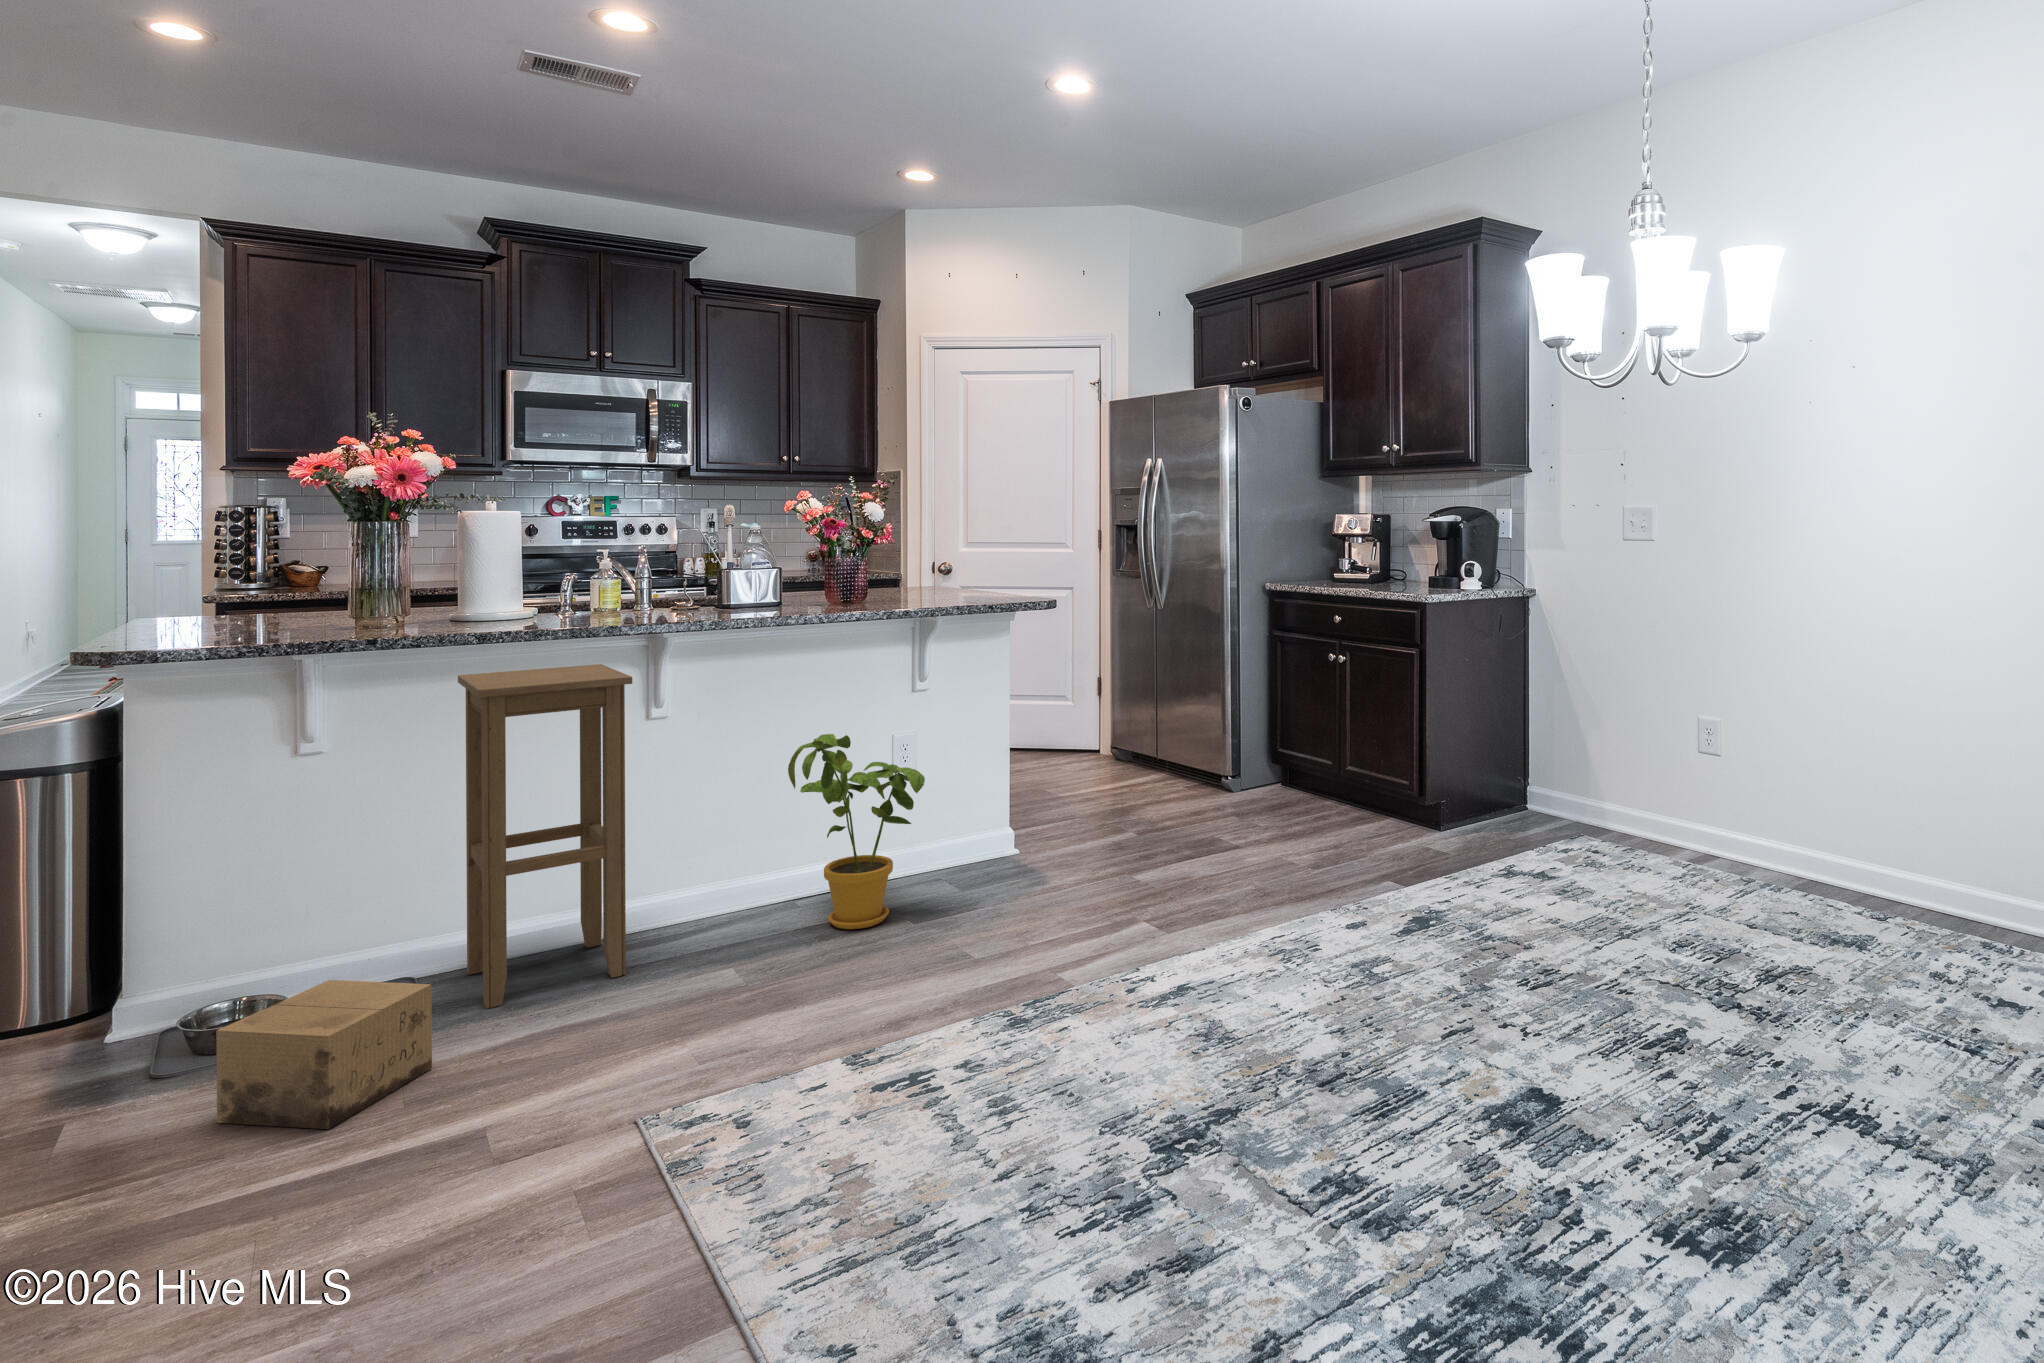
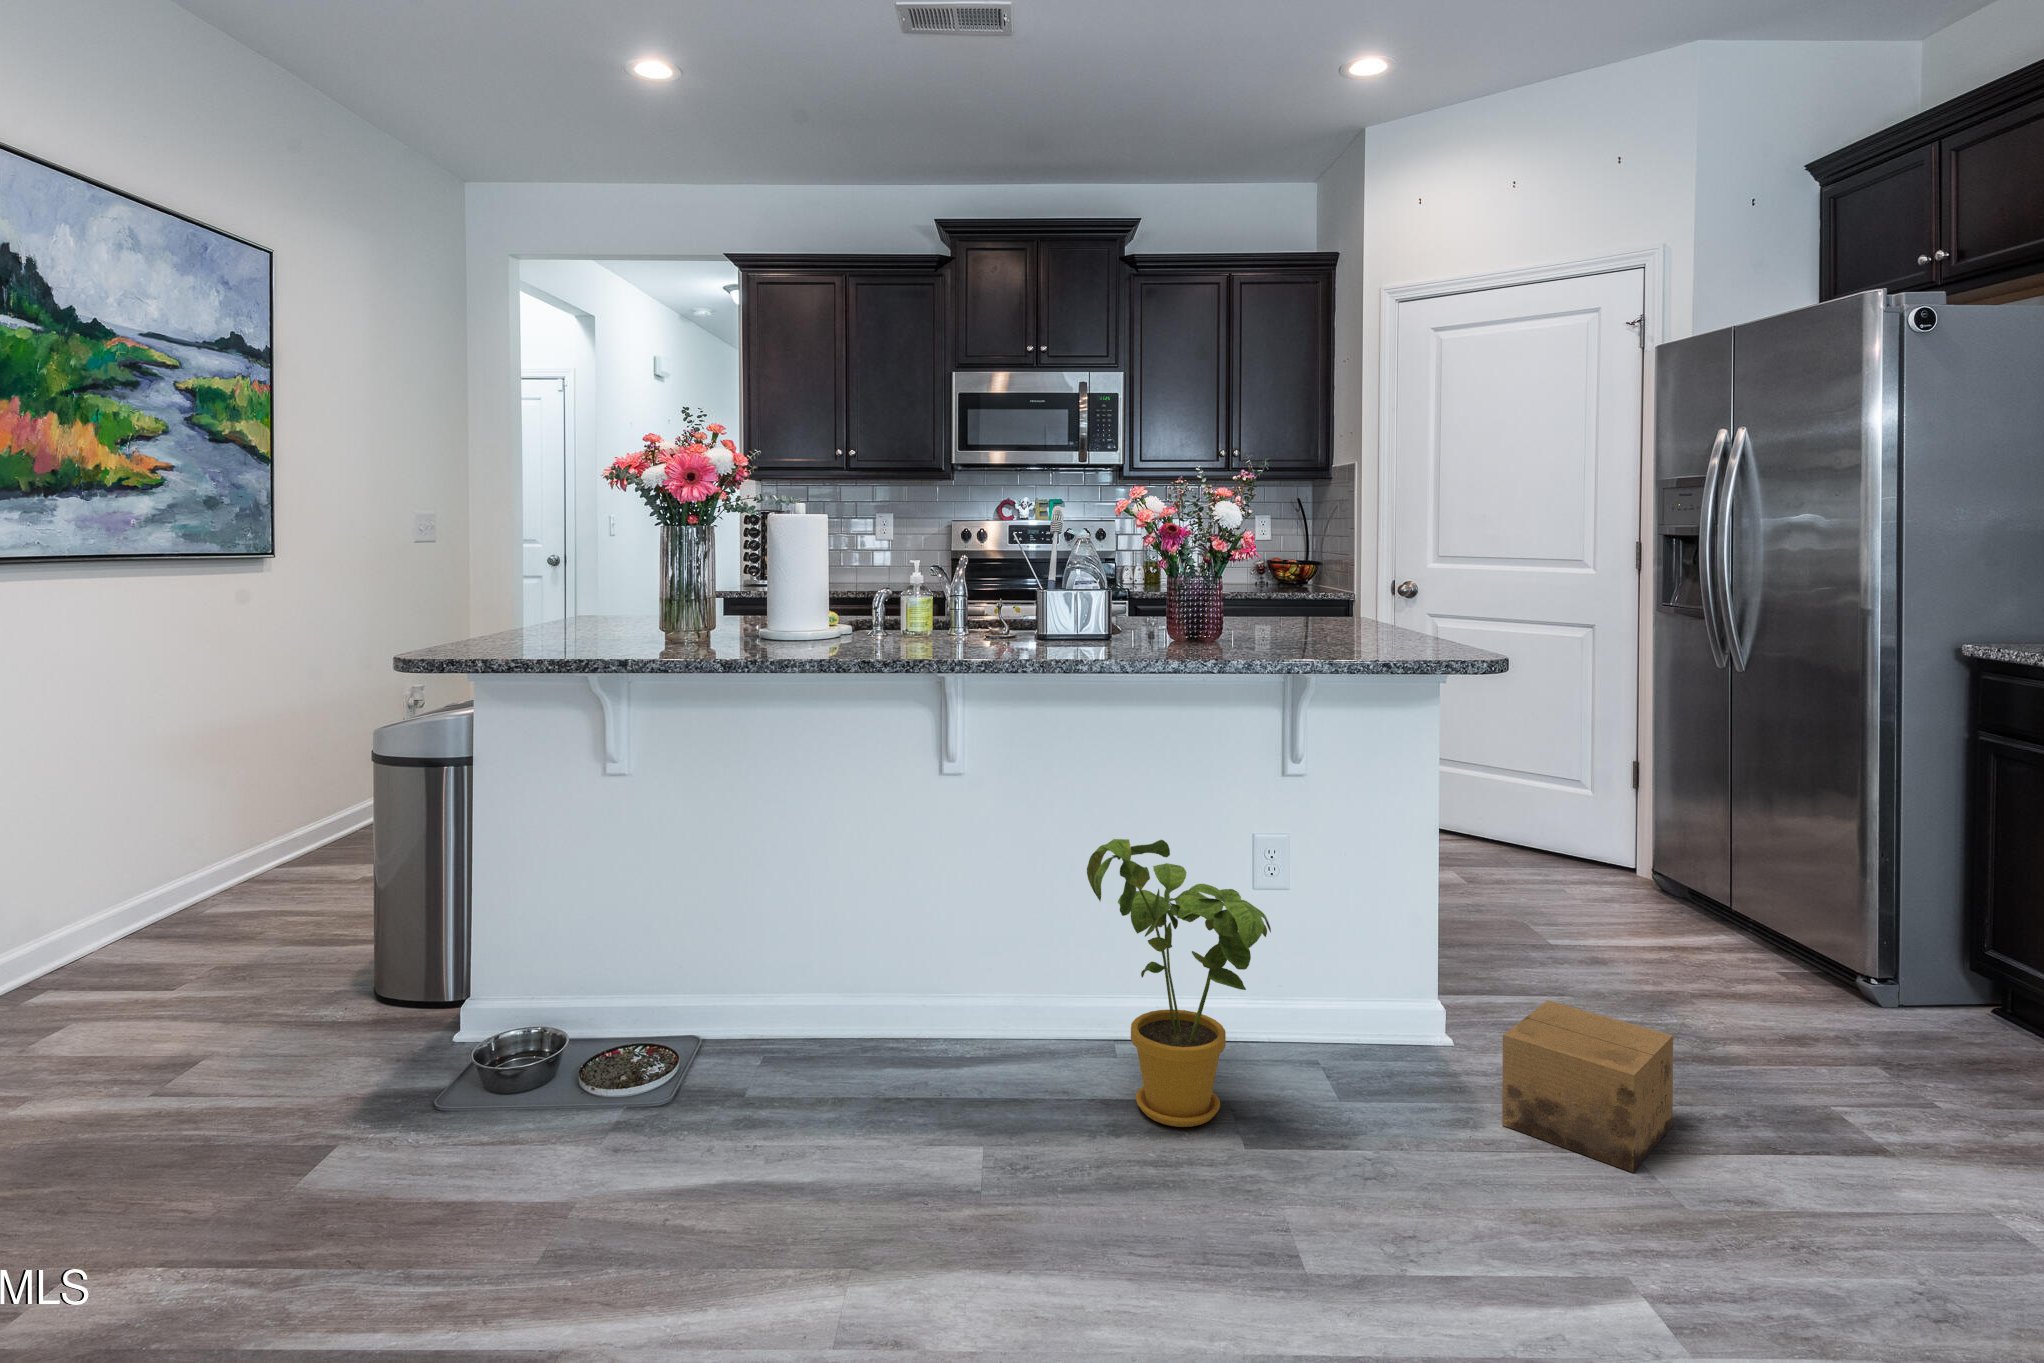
stool: present [458,664,632,1009] -> none [722,705,893,1112]
cardboard box: present [216,980,432,1129] -> present [1502,1001,1673,1173]

